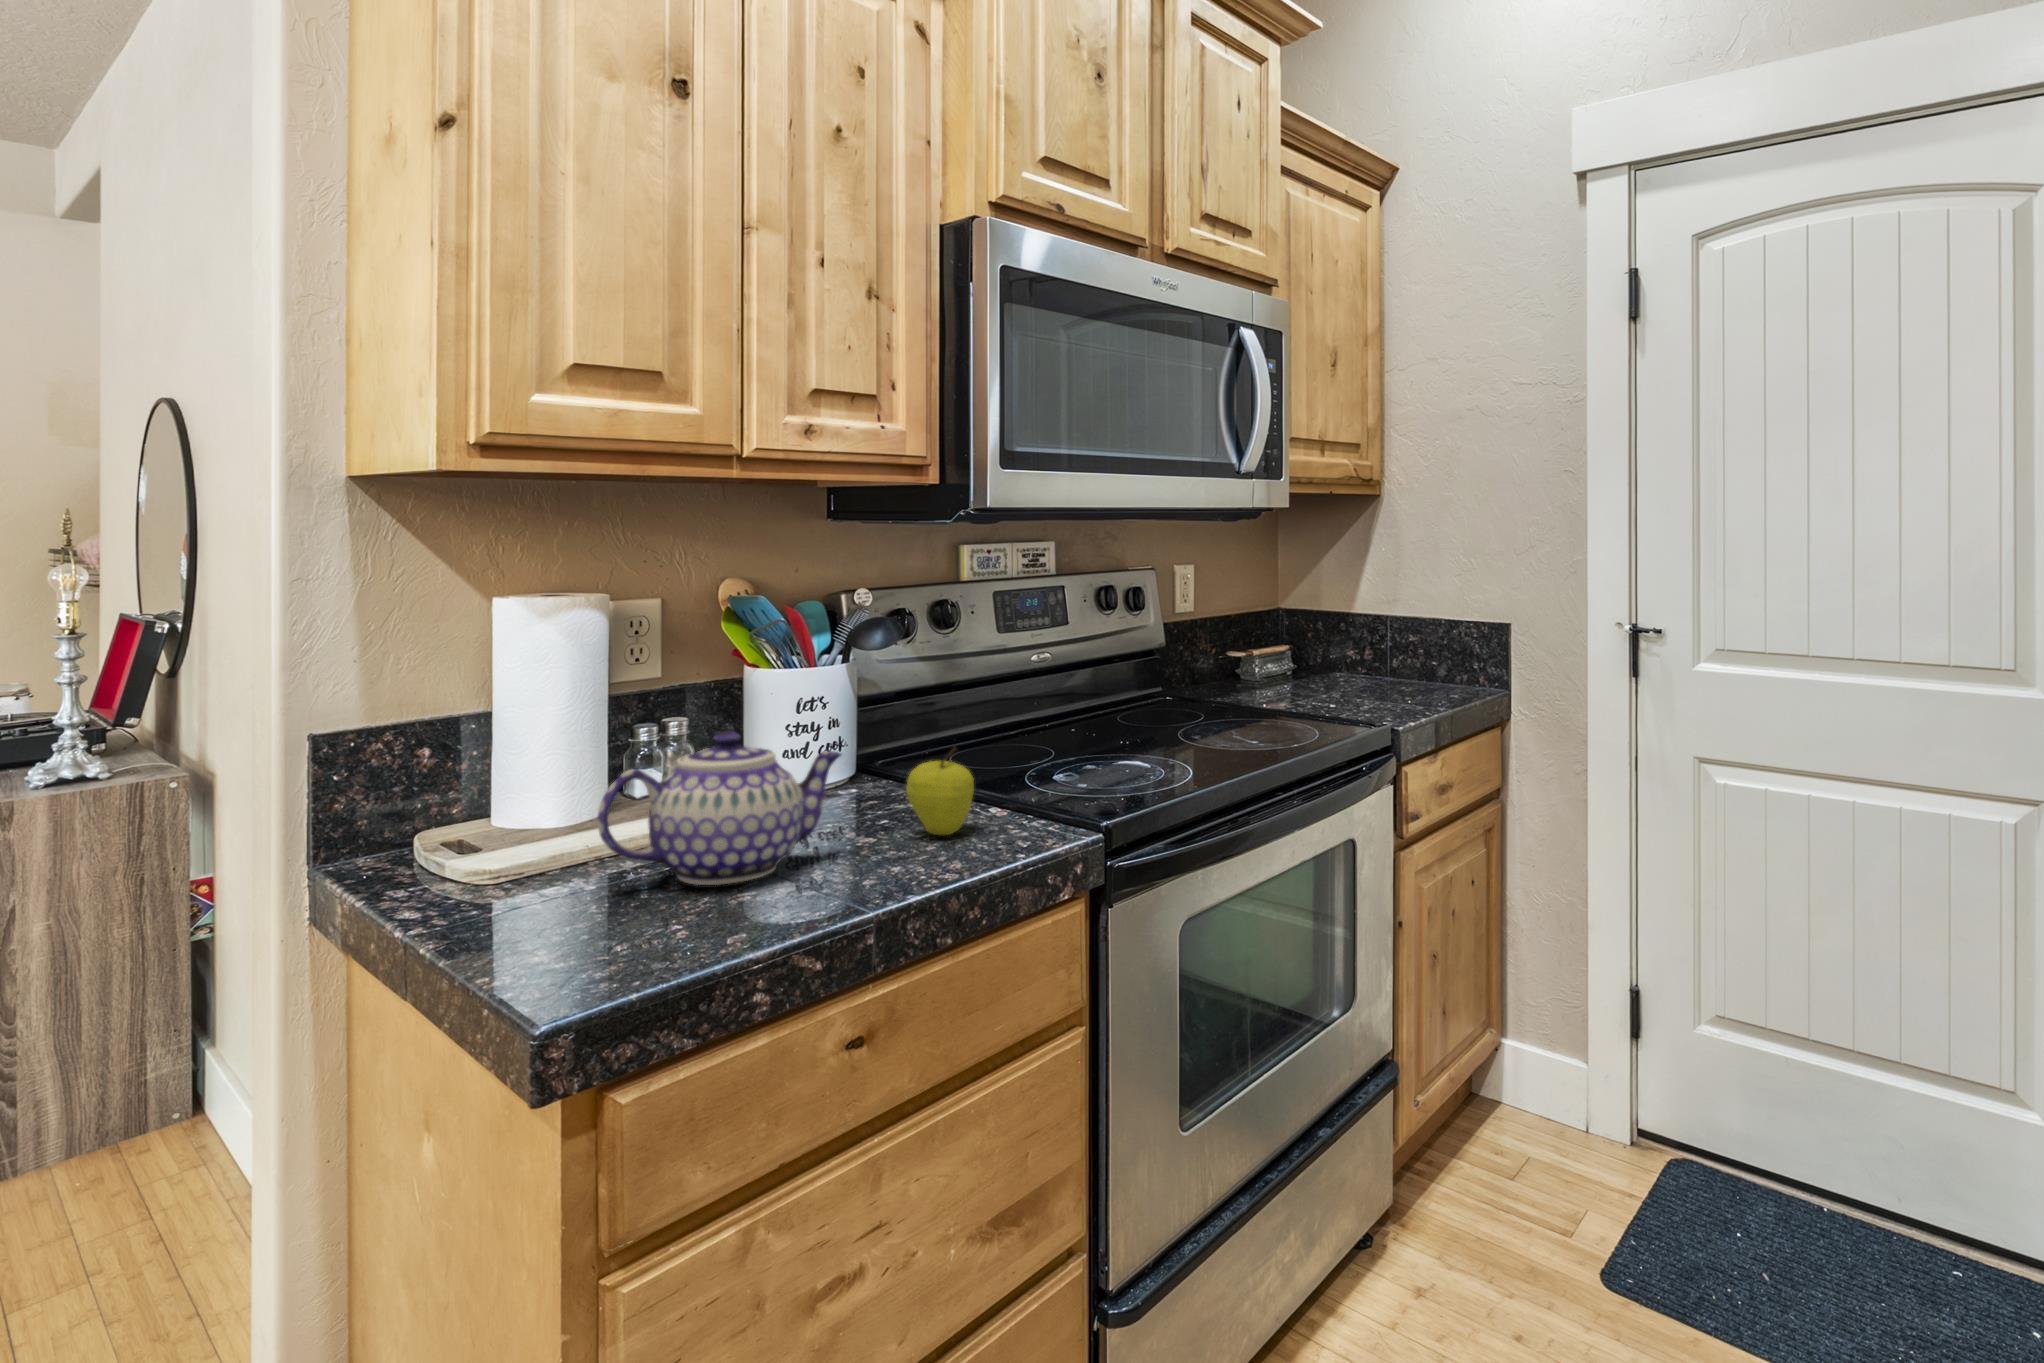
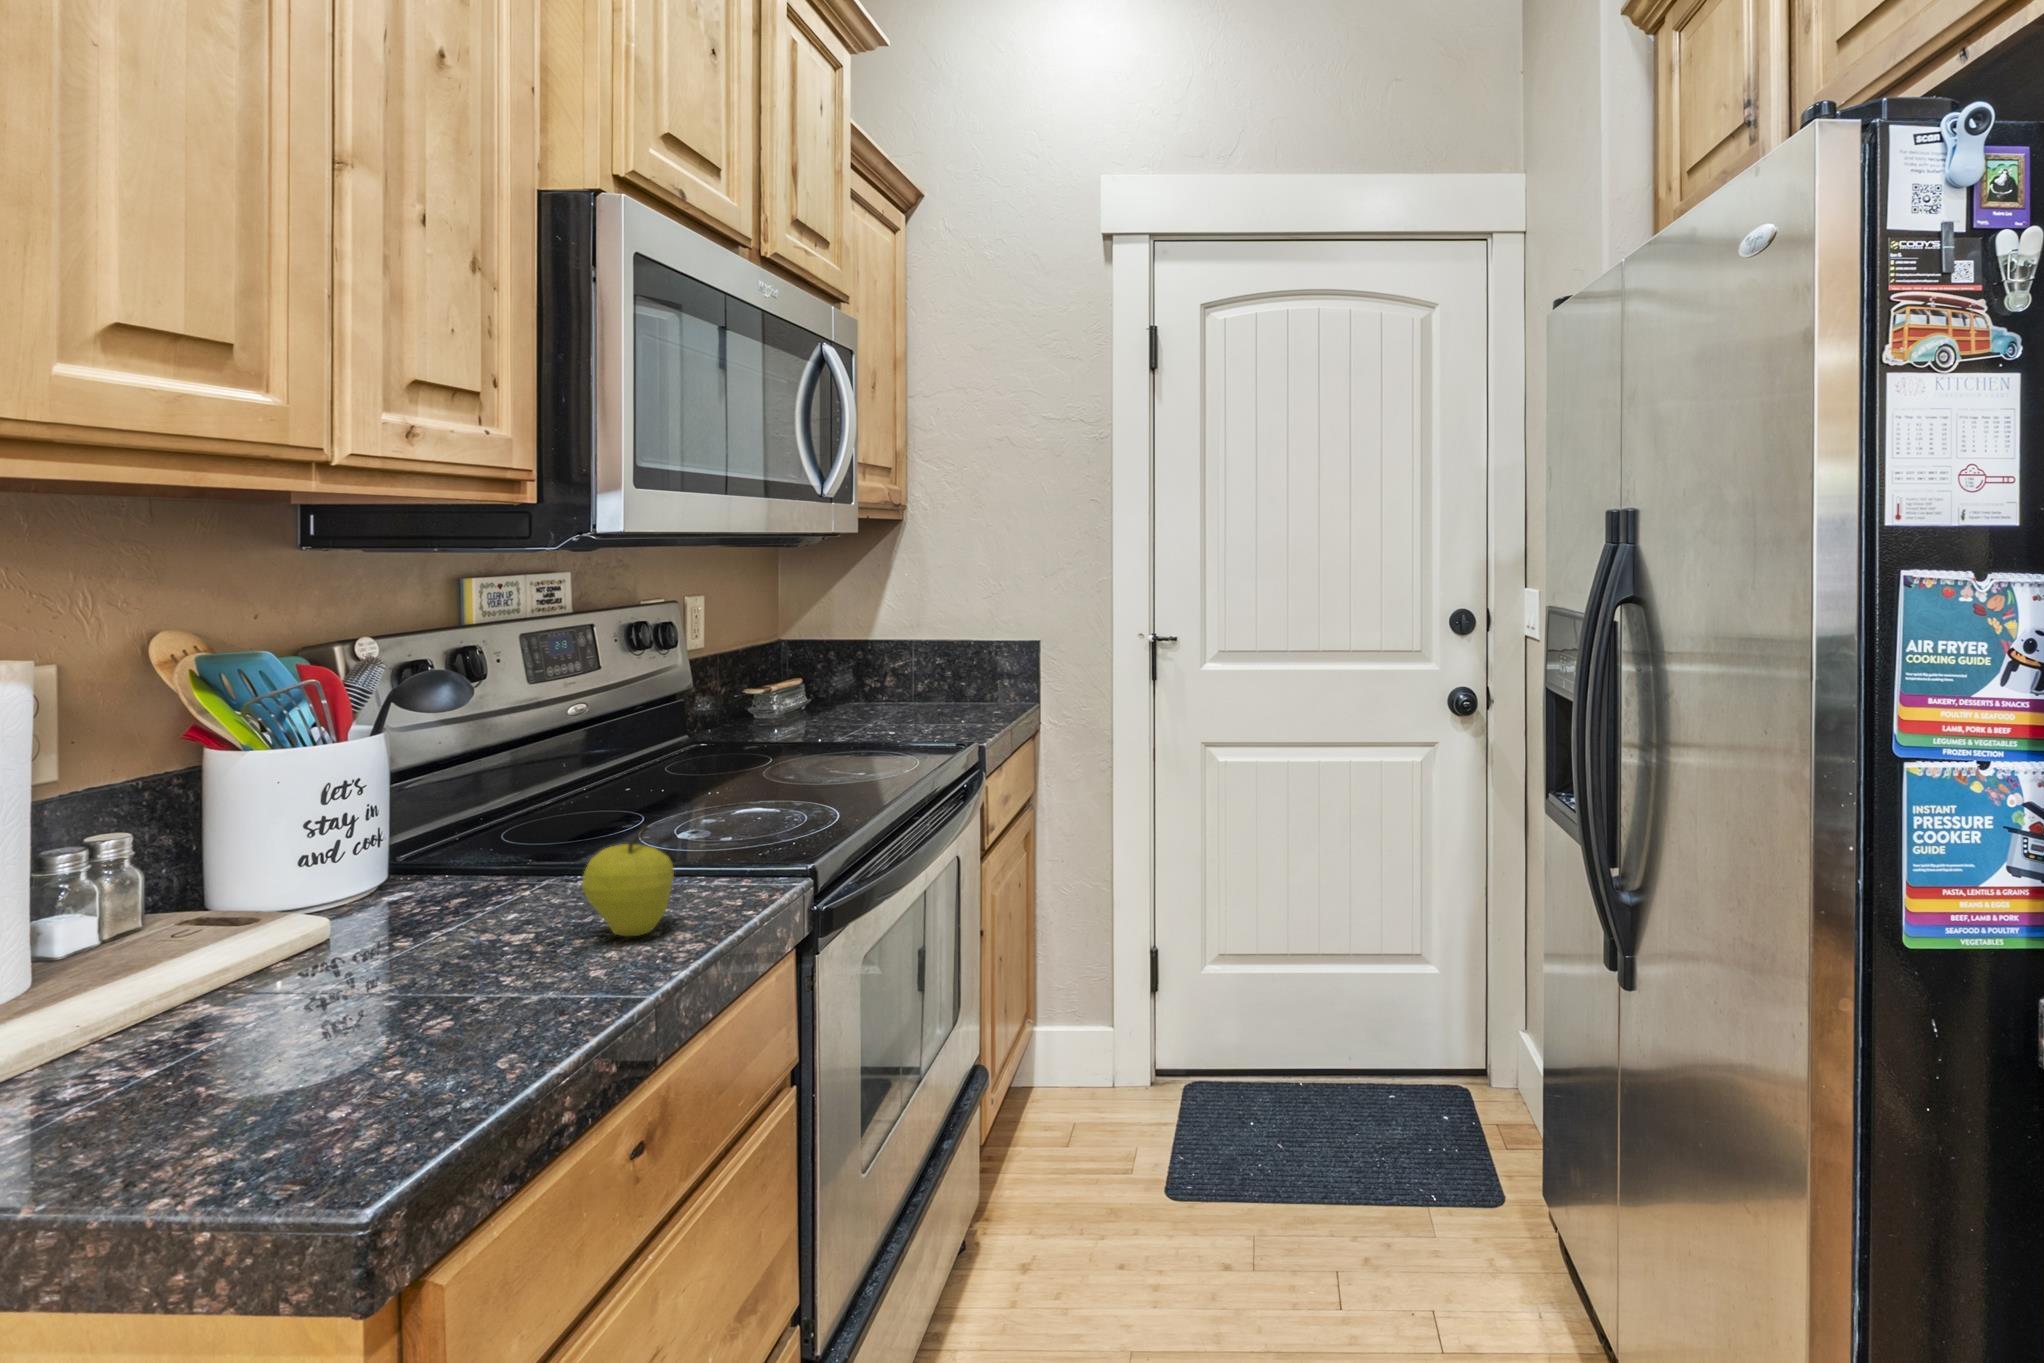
teapot: present [597,731,841,885] -> none [185,840,525,1061]

